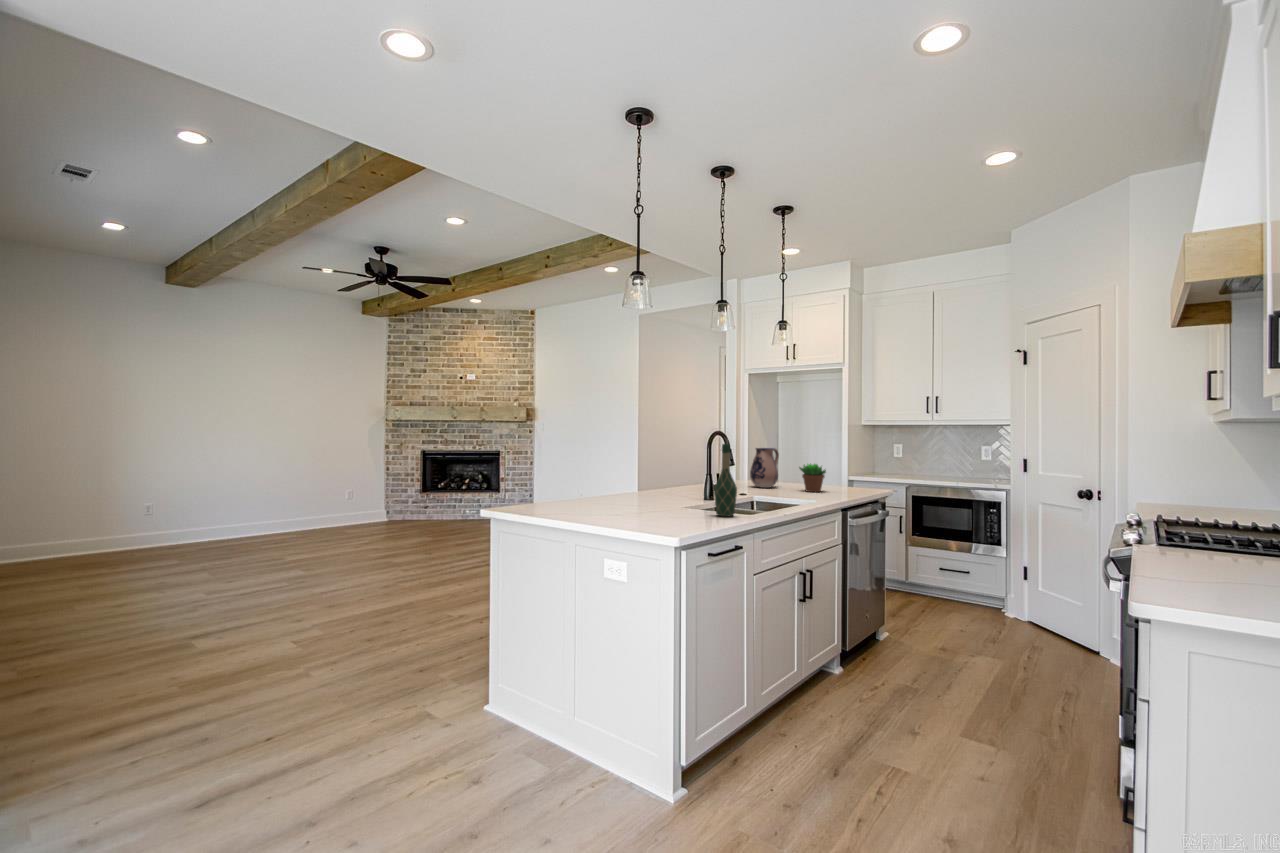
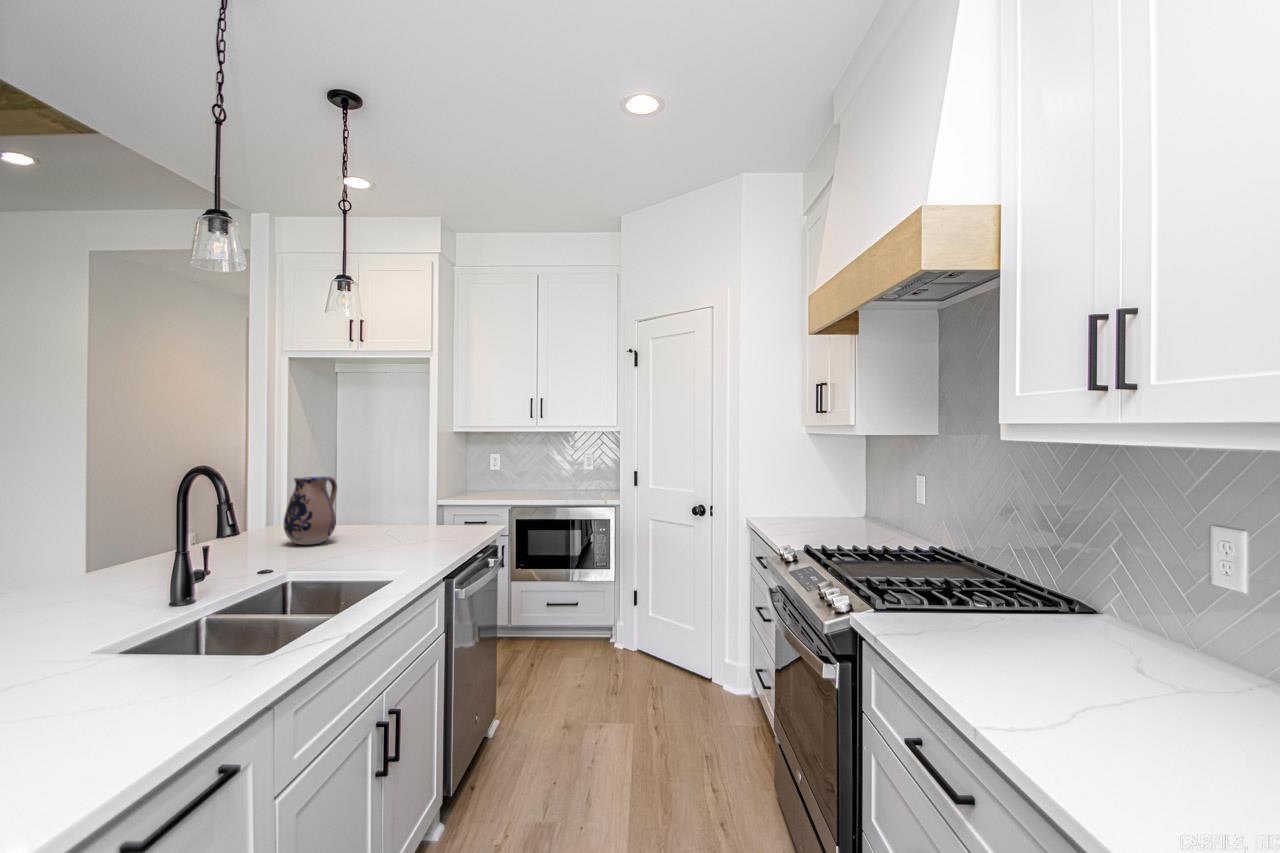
wine bottle: present [714,444,737,516] -> none [148,509,221,698]
succulent plant: present [799,464,826,492] -> none [371,498,416,546]

